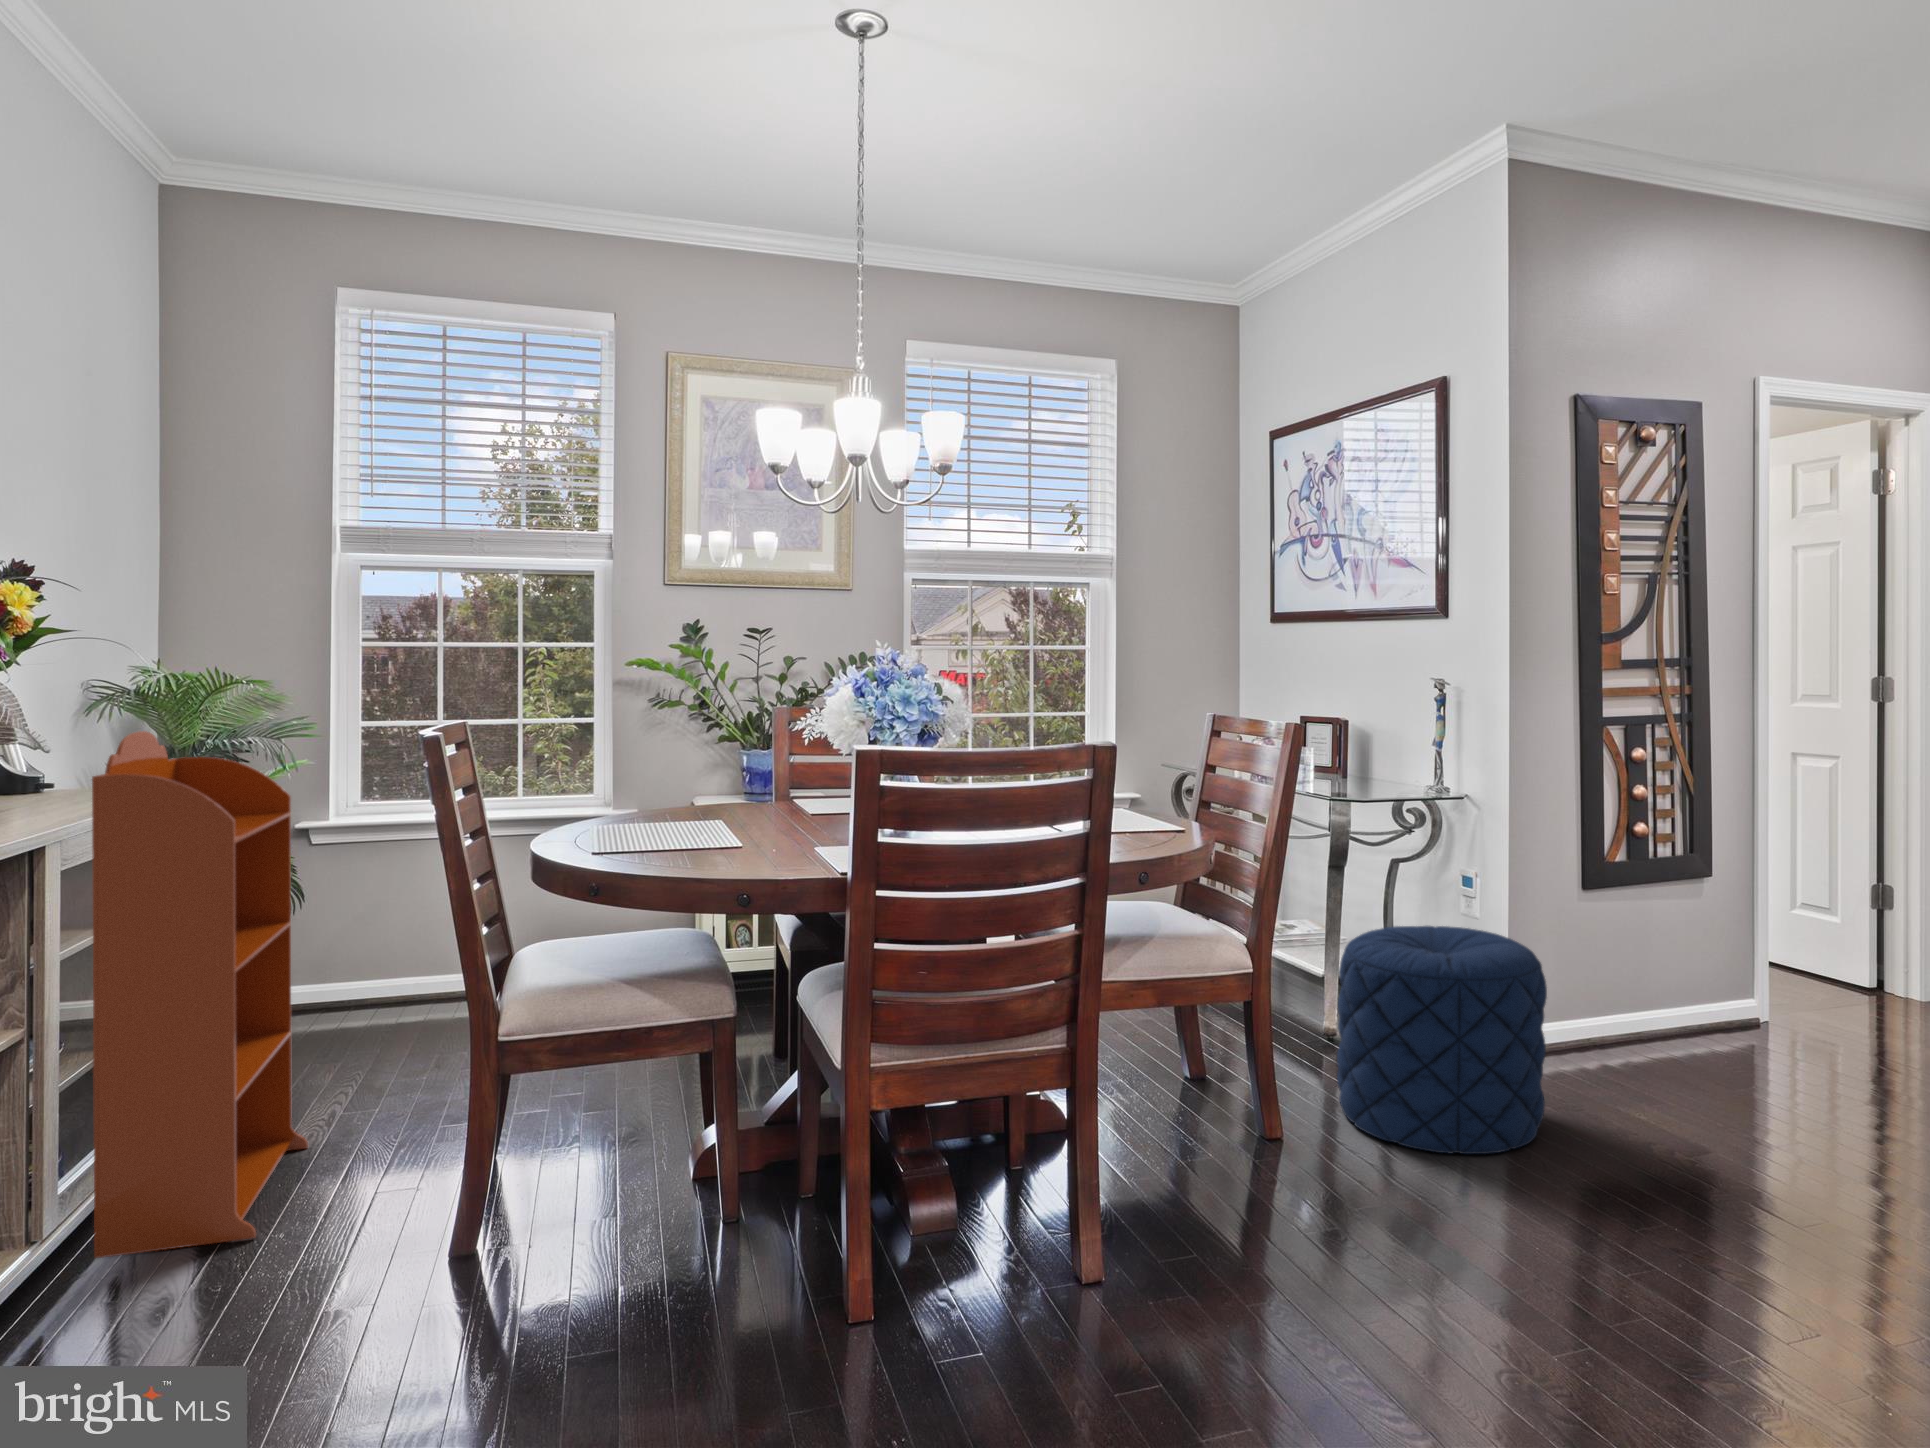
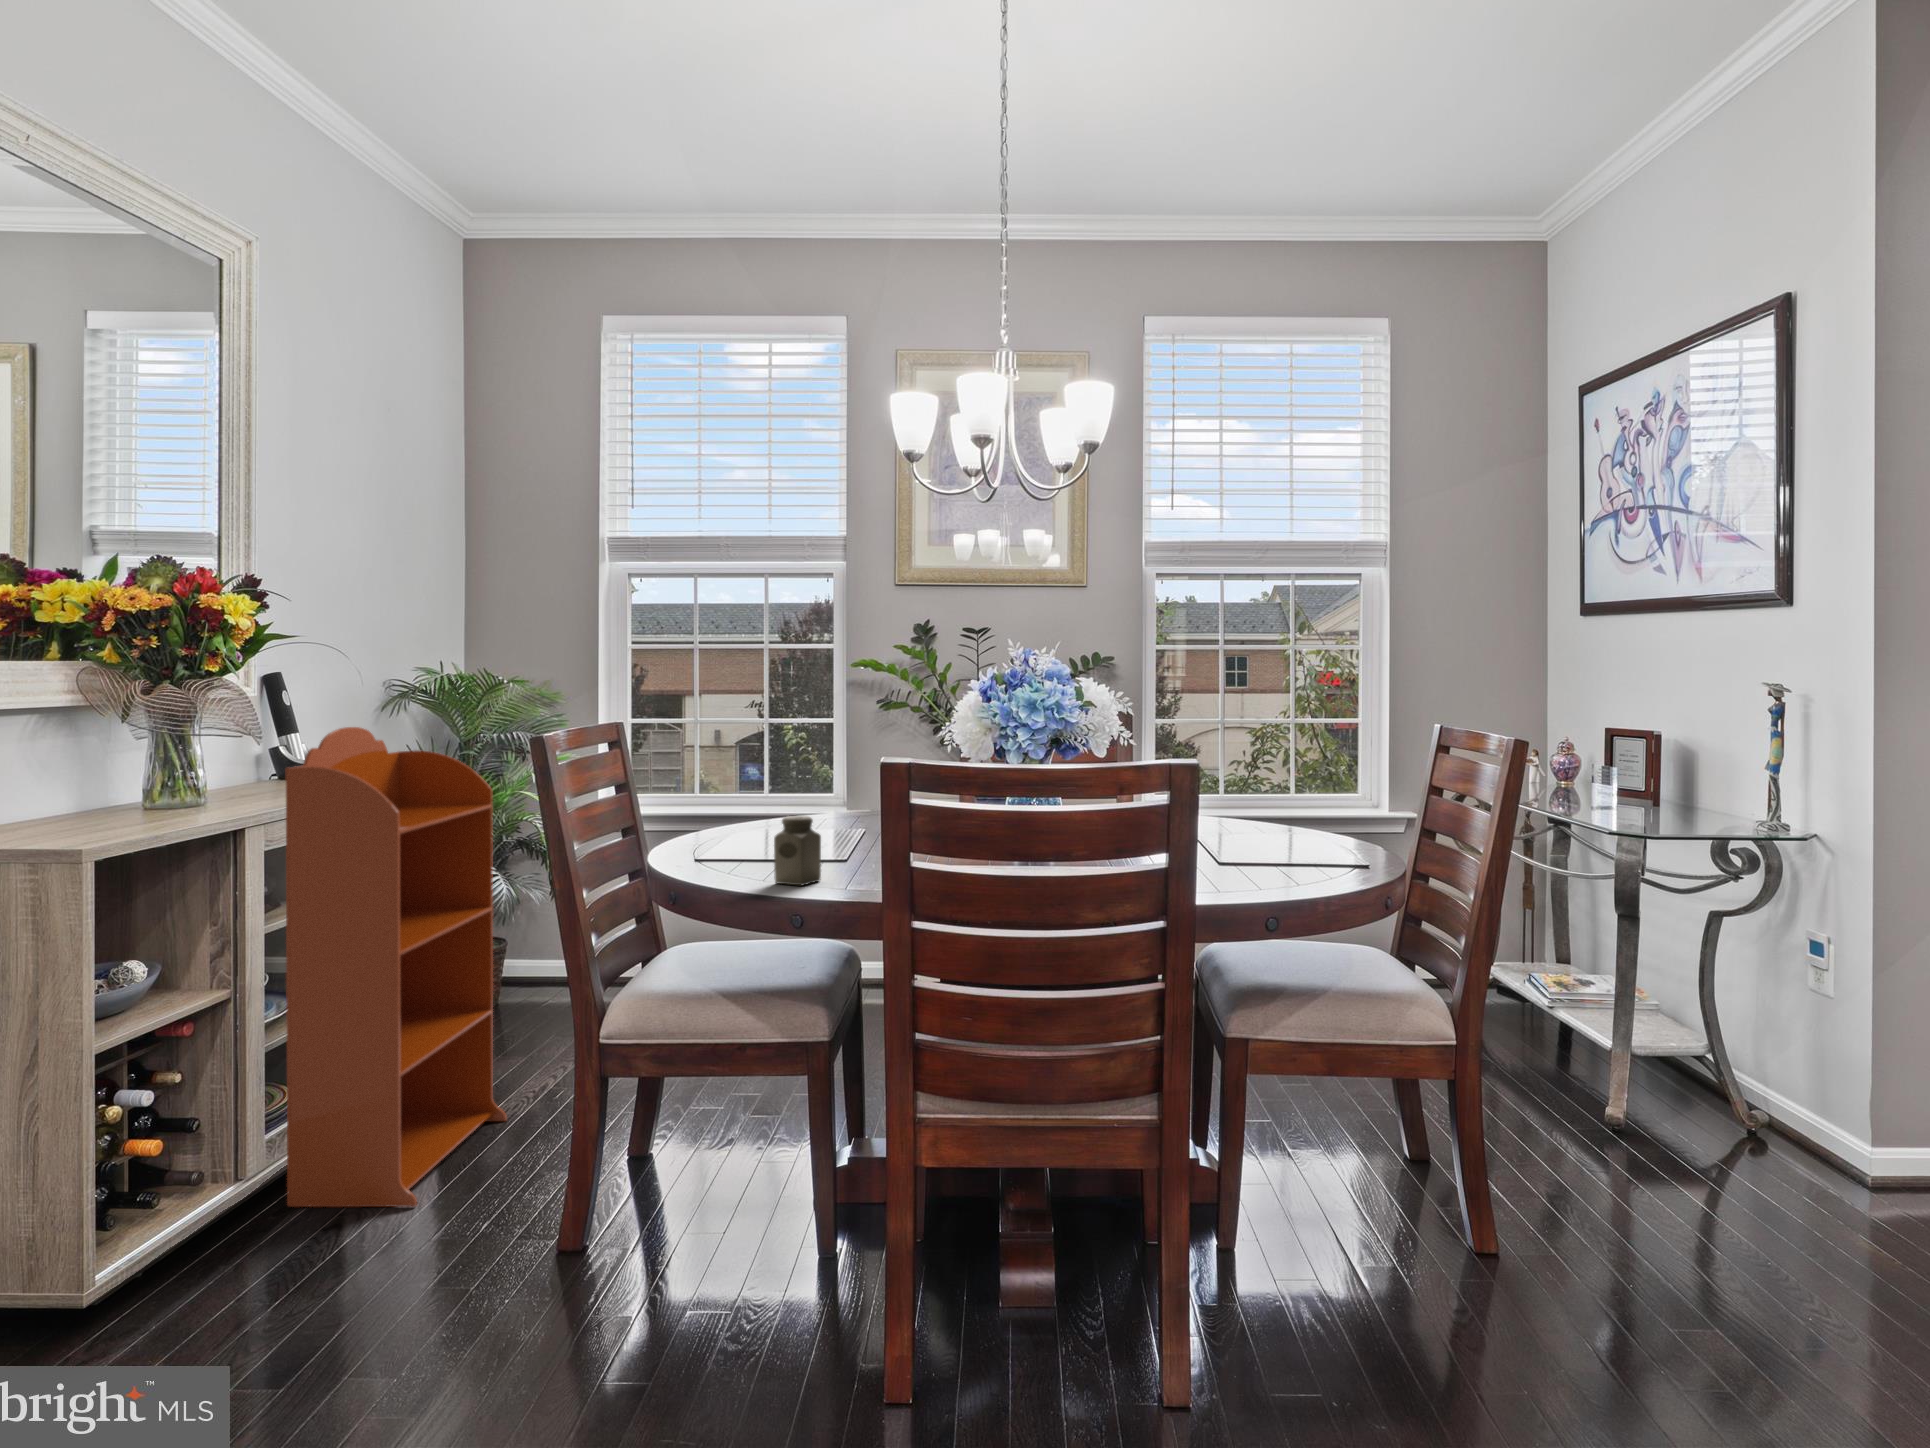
salt shaker: none [693,805,735,870] -> present [774,816,821,885]
pouf: present [1337,926,1547,1154] -> none [1589,999,1885,1314]

